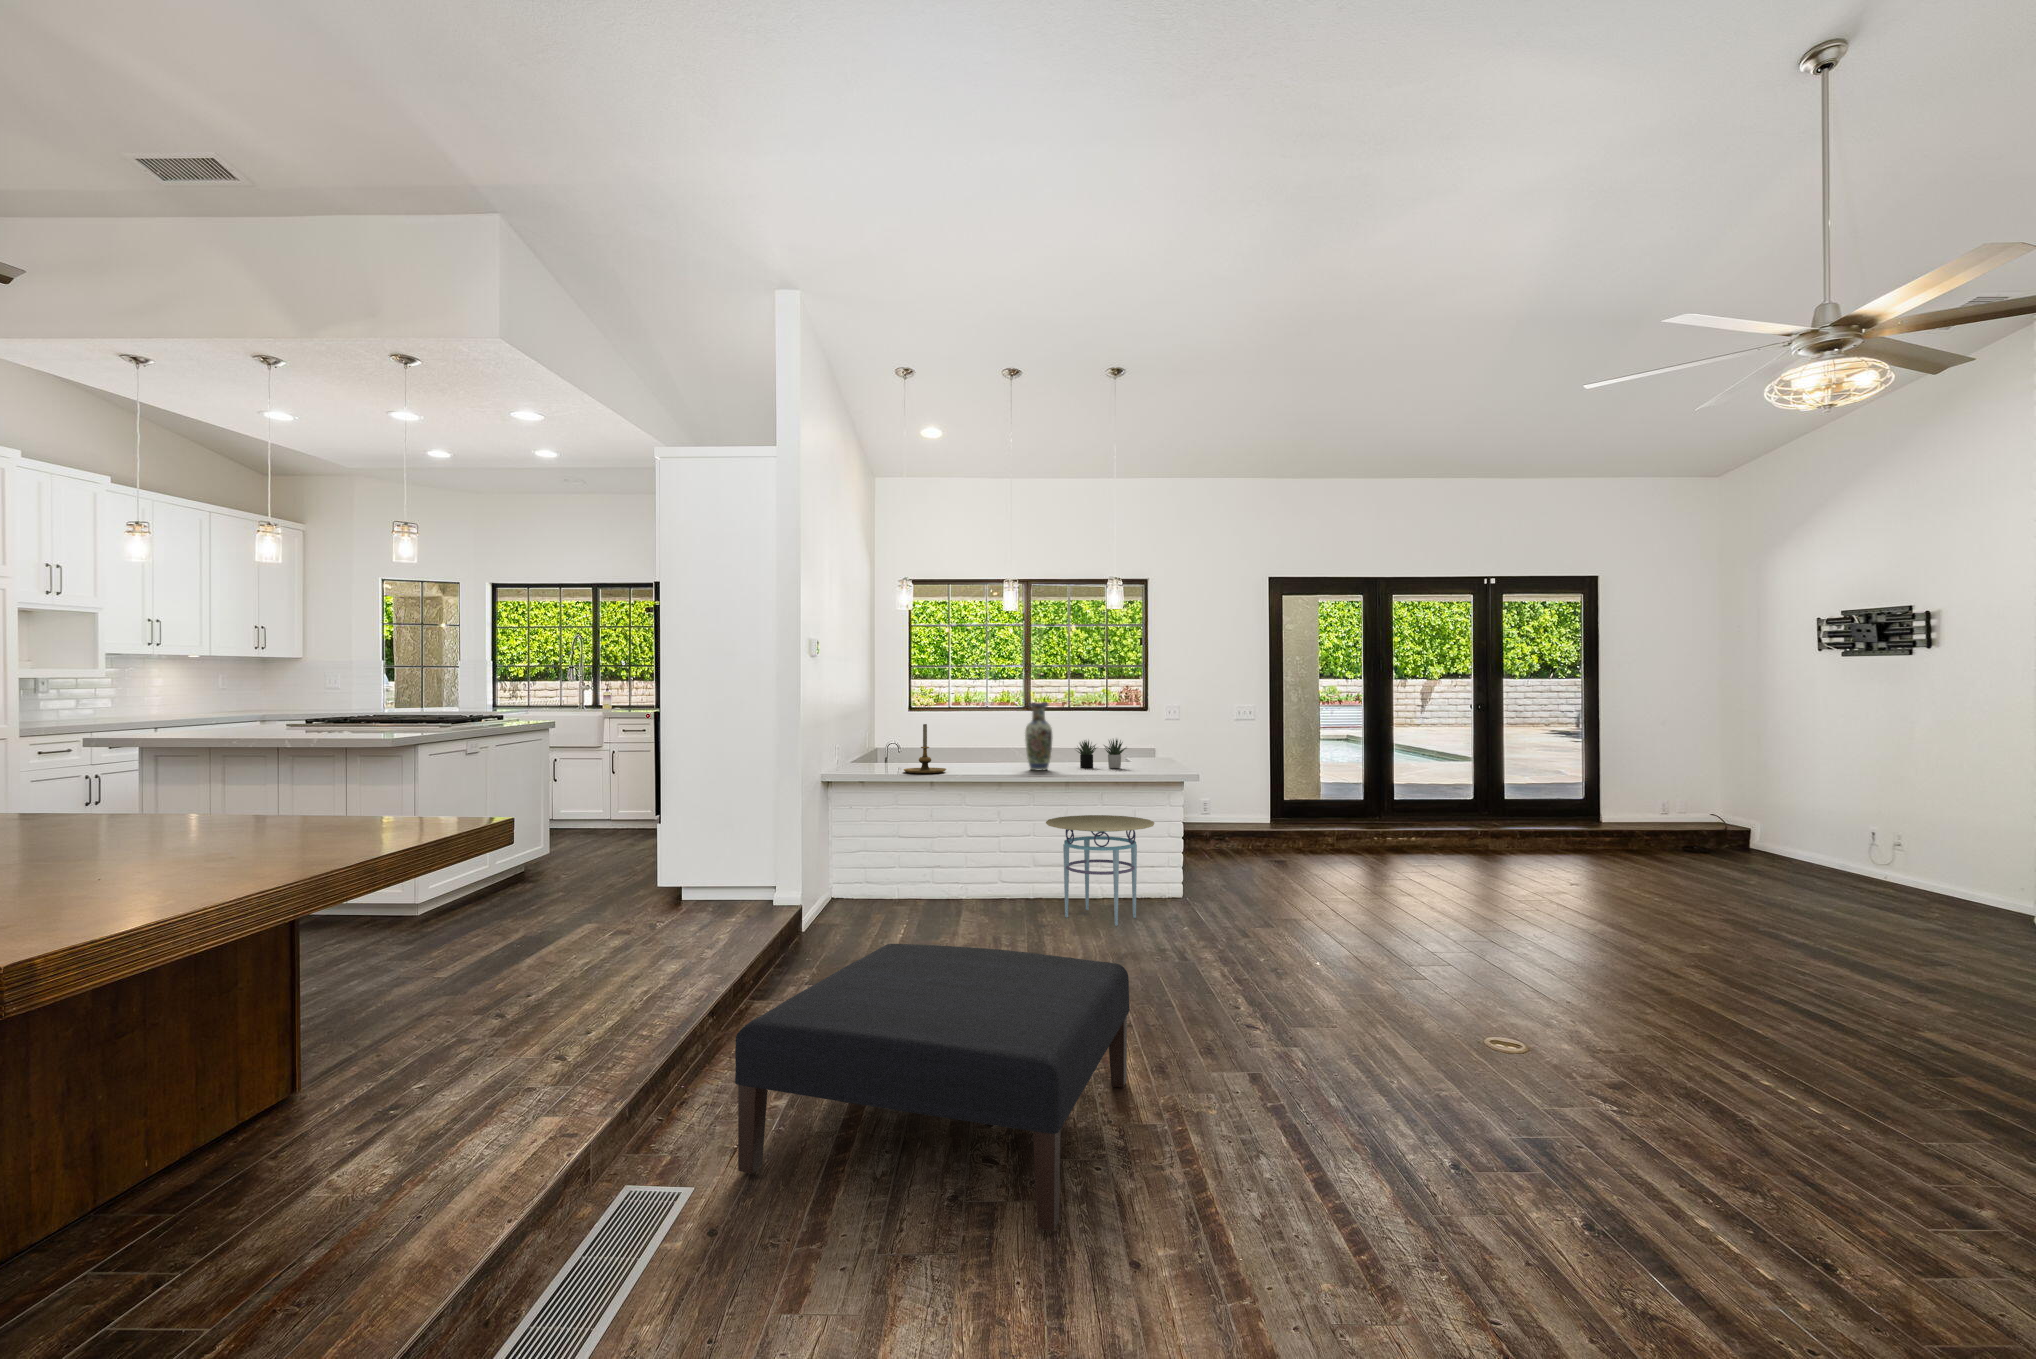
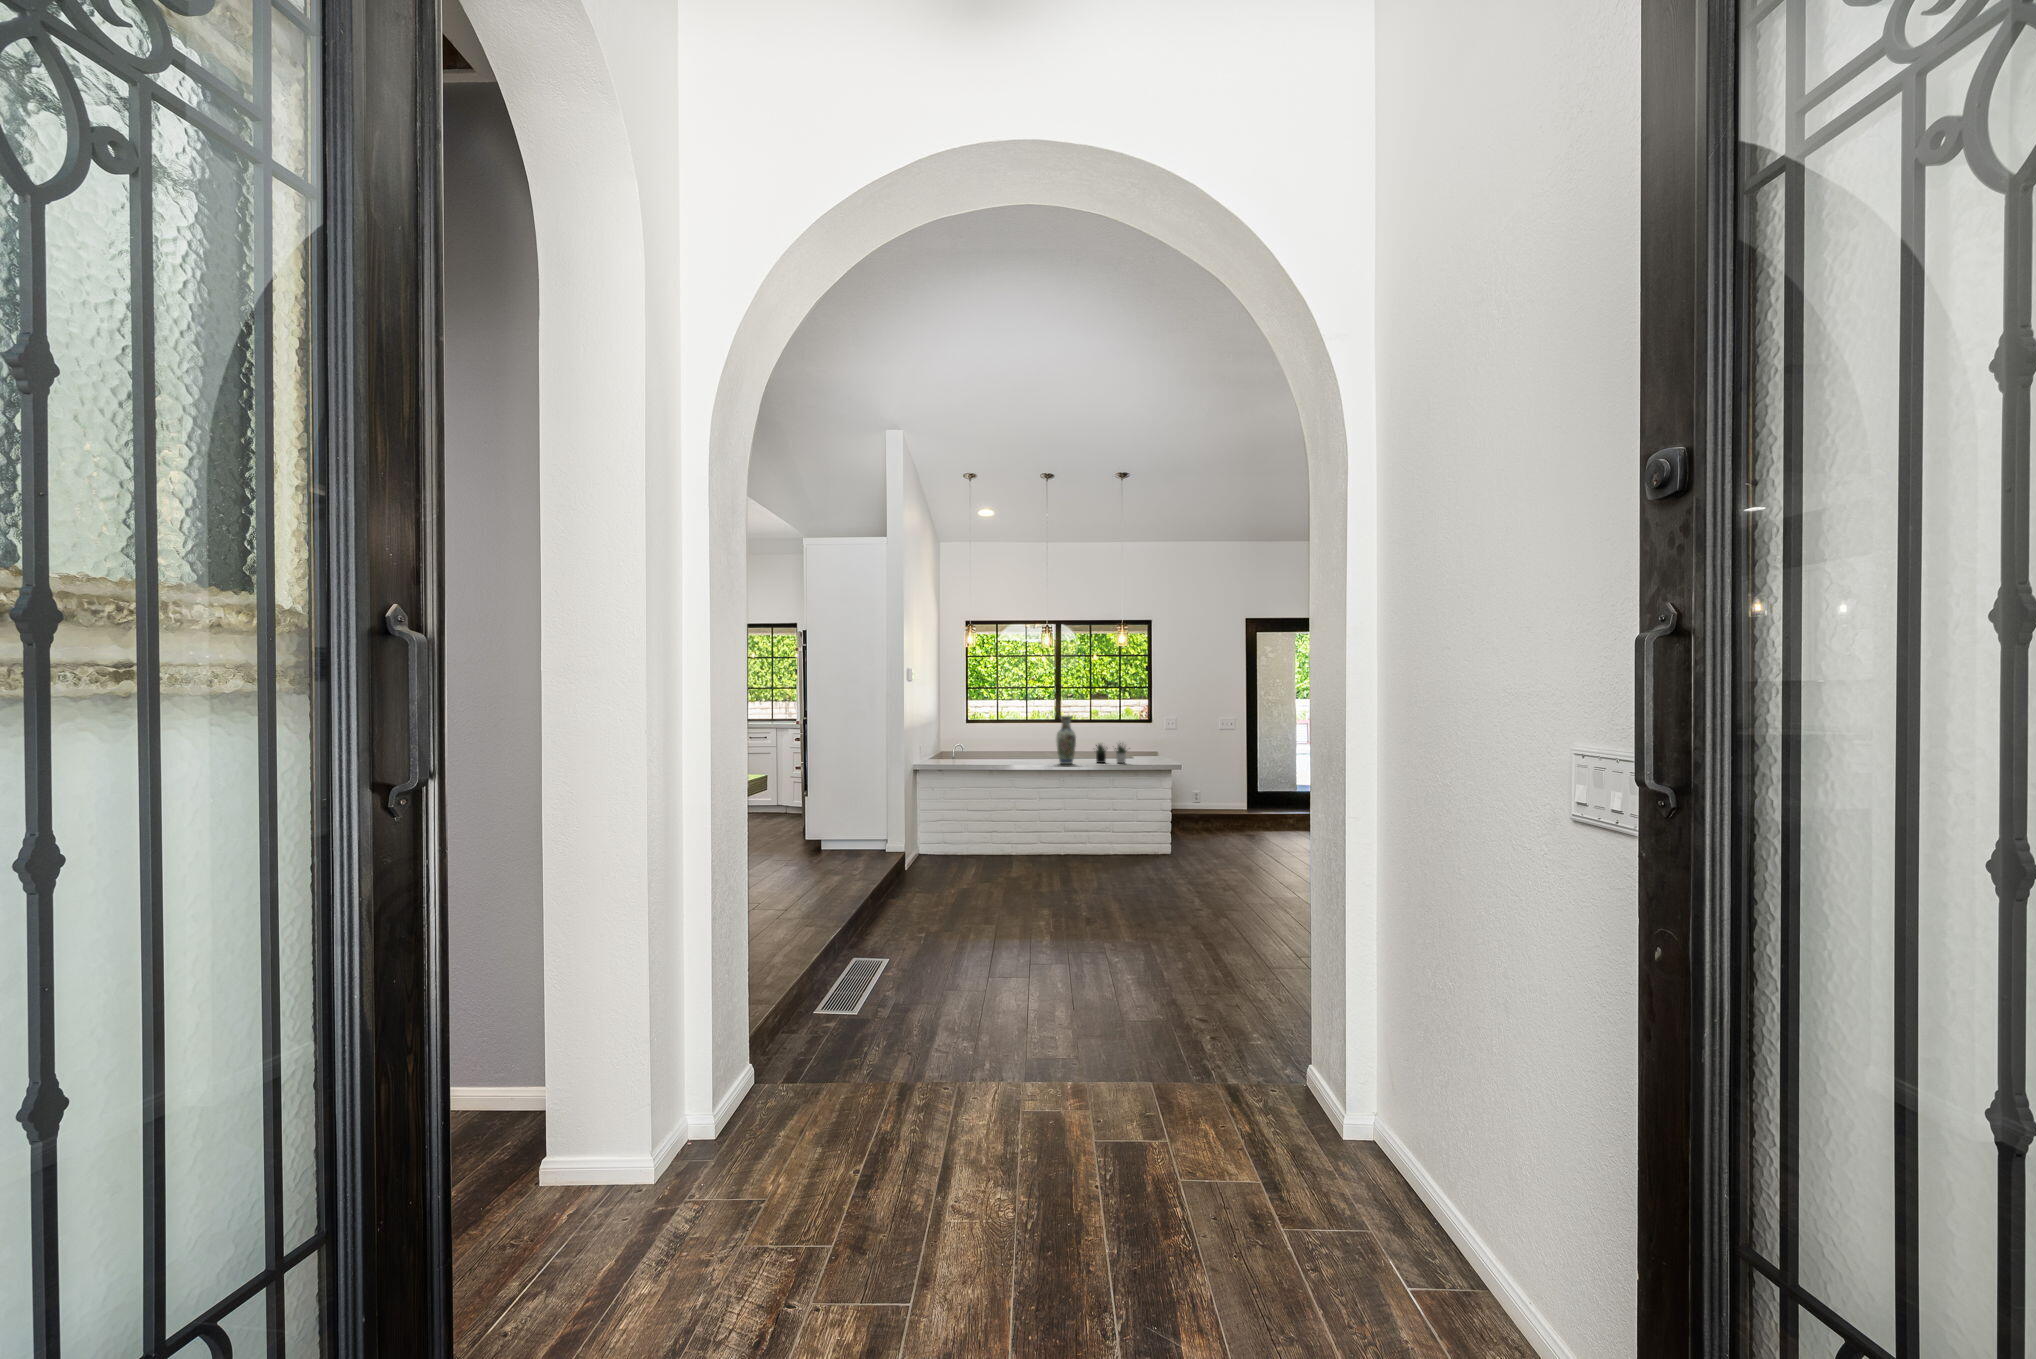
candle holder: present [904,724,946,773] -> none [970,730,1001,765]
side table: present [1046,815,1154,926] -> none [1070,796,1146,870]
ottoman: present [735,944,1129,1231] -> none [907,857,1113,971]

